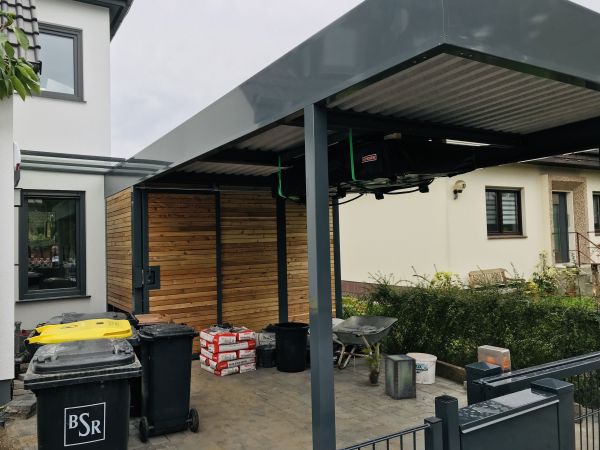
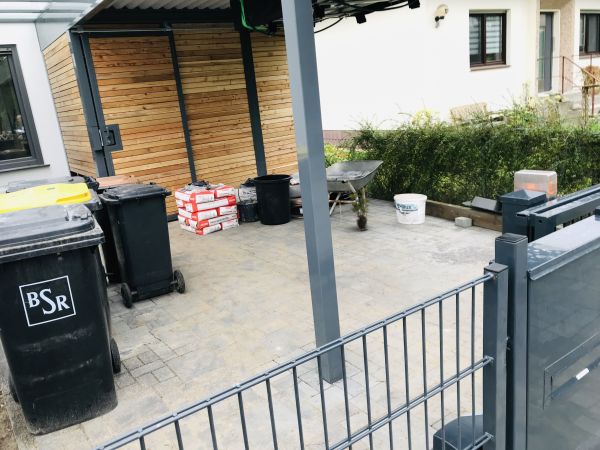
storage box: present [385,354,416,399] -> none [373,196,407,242]

